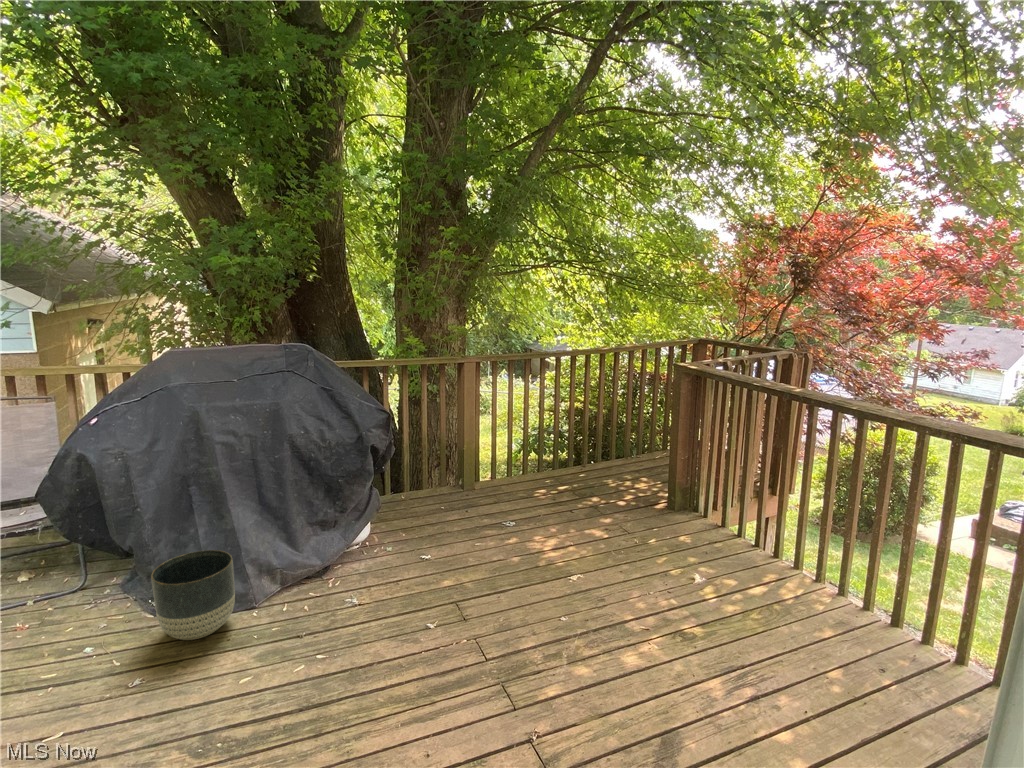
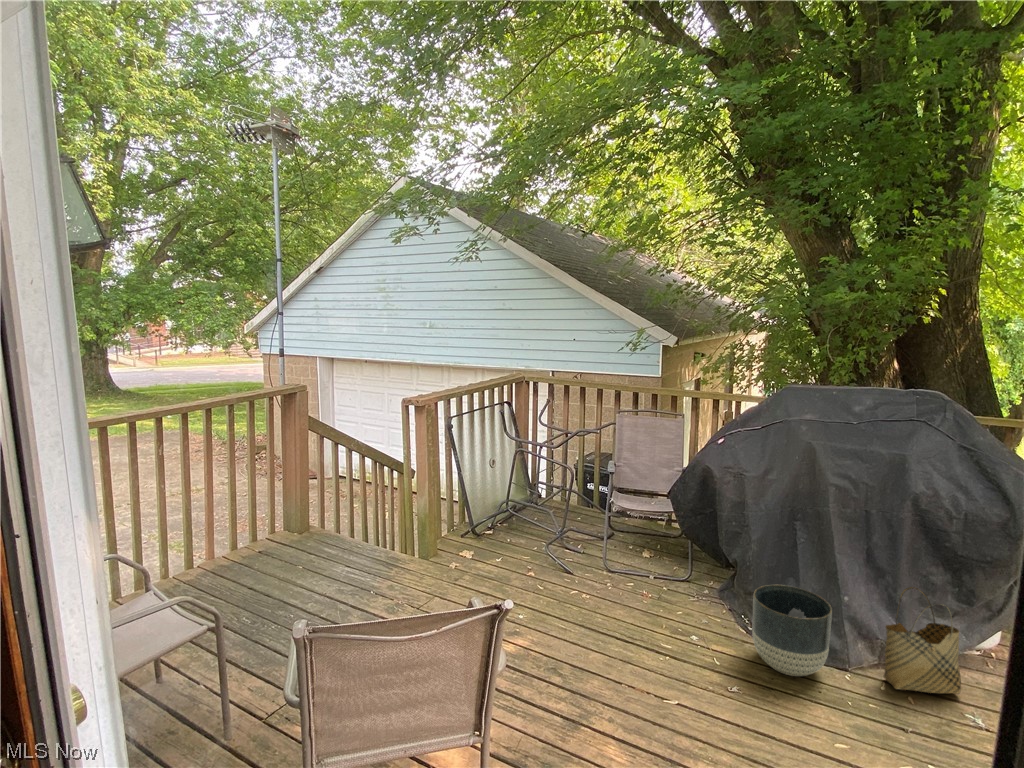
woven basket: none [281,513,341,604] -> present [884,587,961,694]

